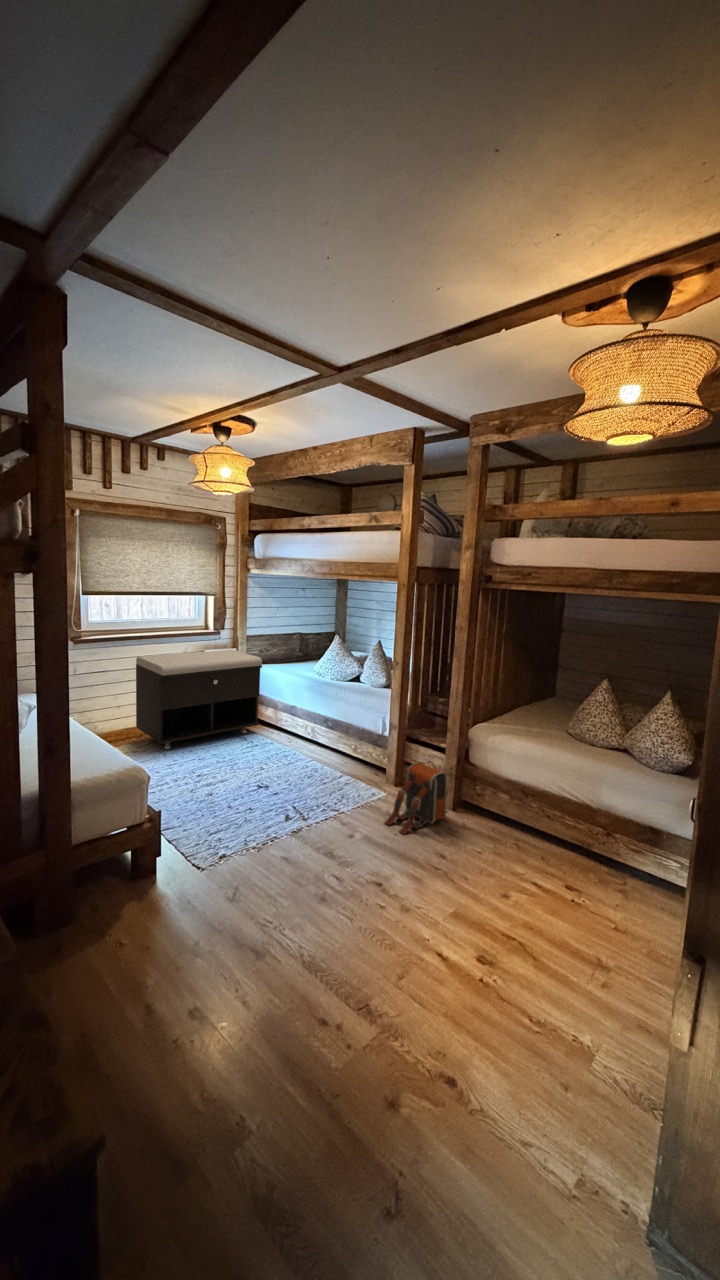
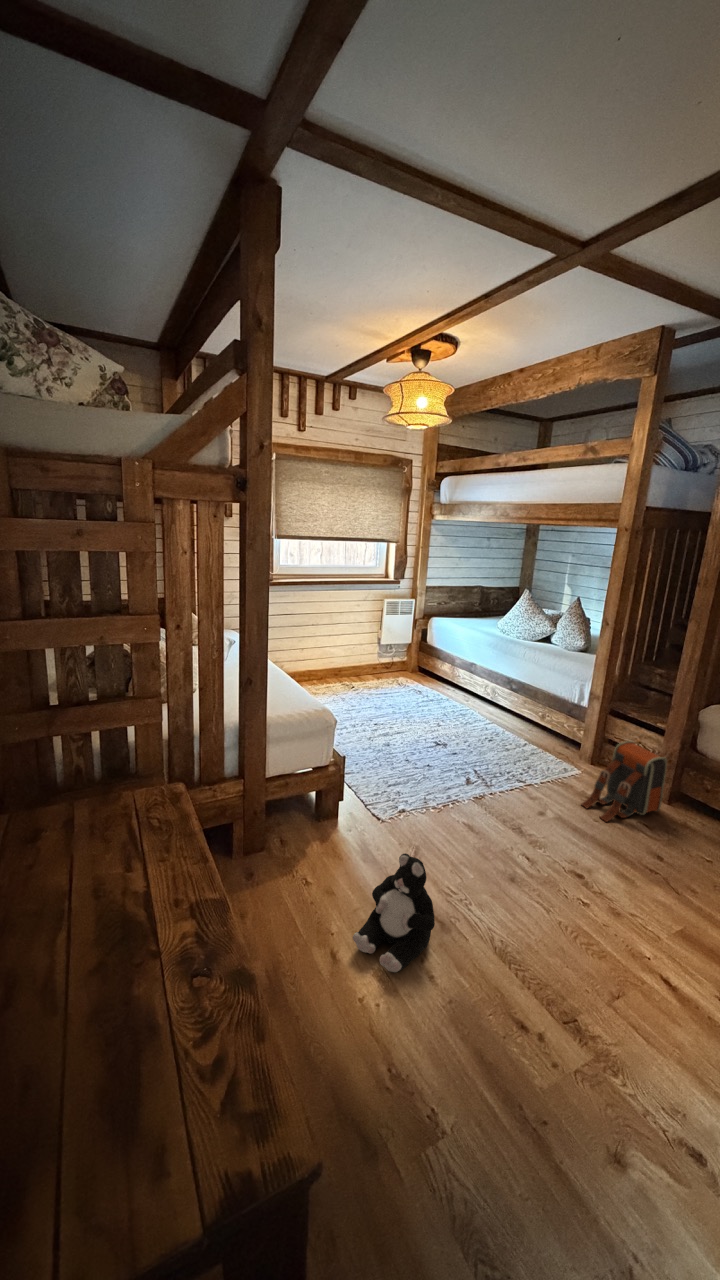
storage bench: present [136,650,262,749] -> none [317,600,442,694]
plush toy: none [168,892,247,1007] -> present [353,853,435,972]

